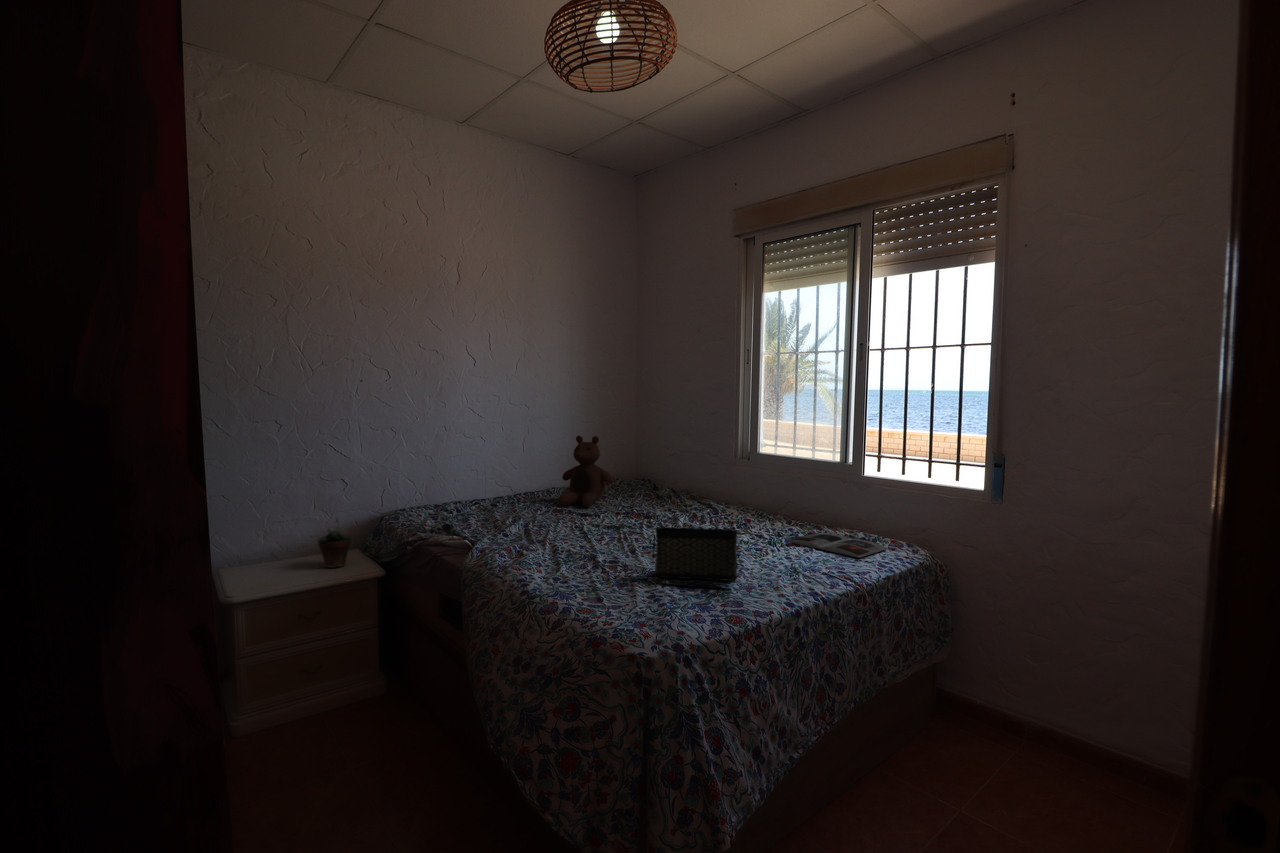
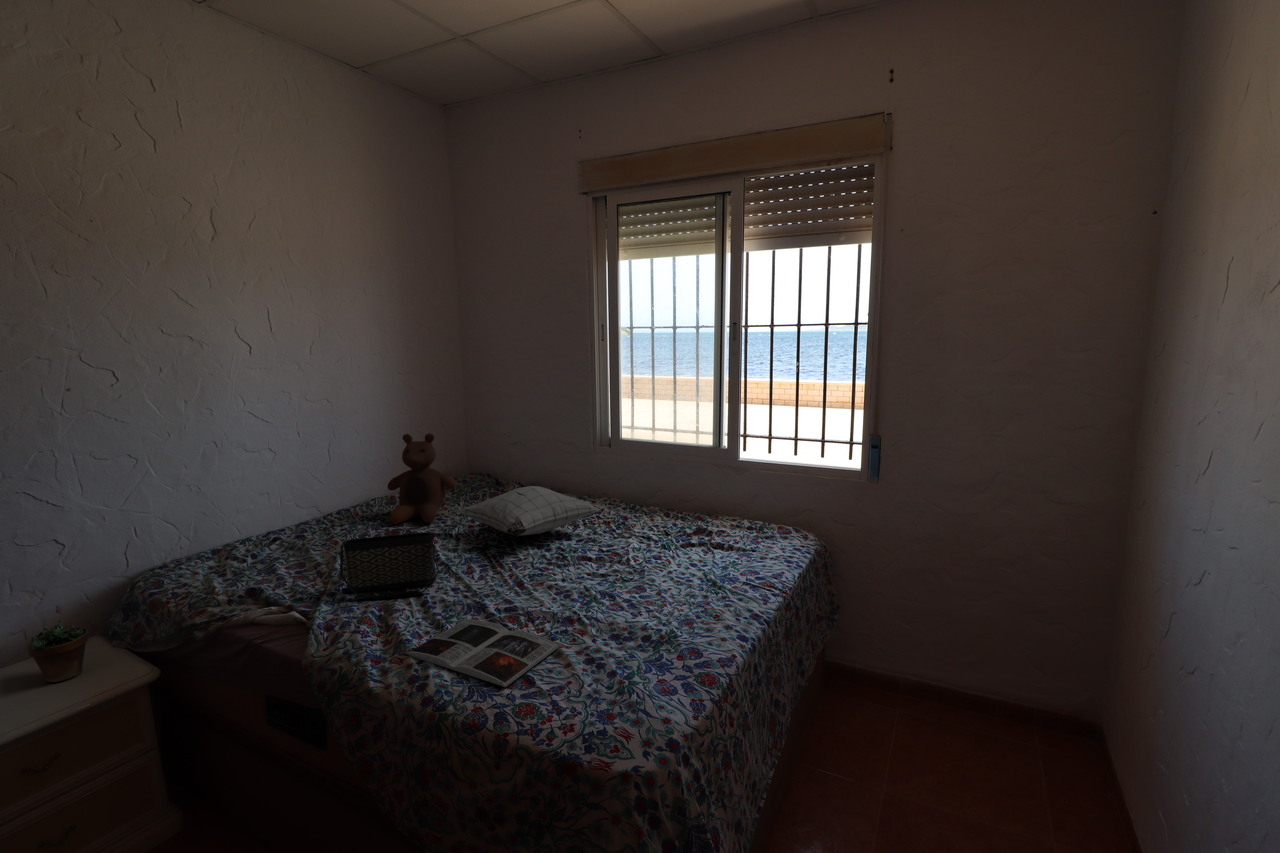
pillow: none [606,480,717,522] -> present [460,486,597,537]
handbag: present [653,527,740,588] -> present [340,532,439,599]
magazine: present [787,533,887,558] -> present [406,619,559,687]

